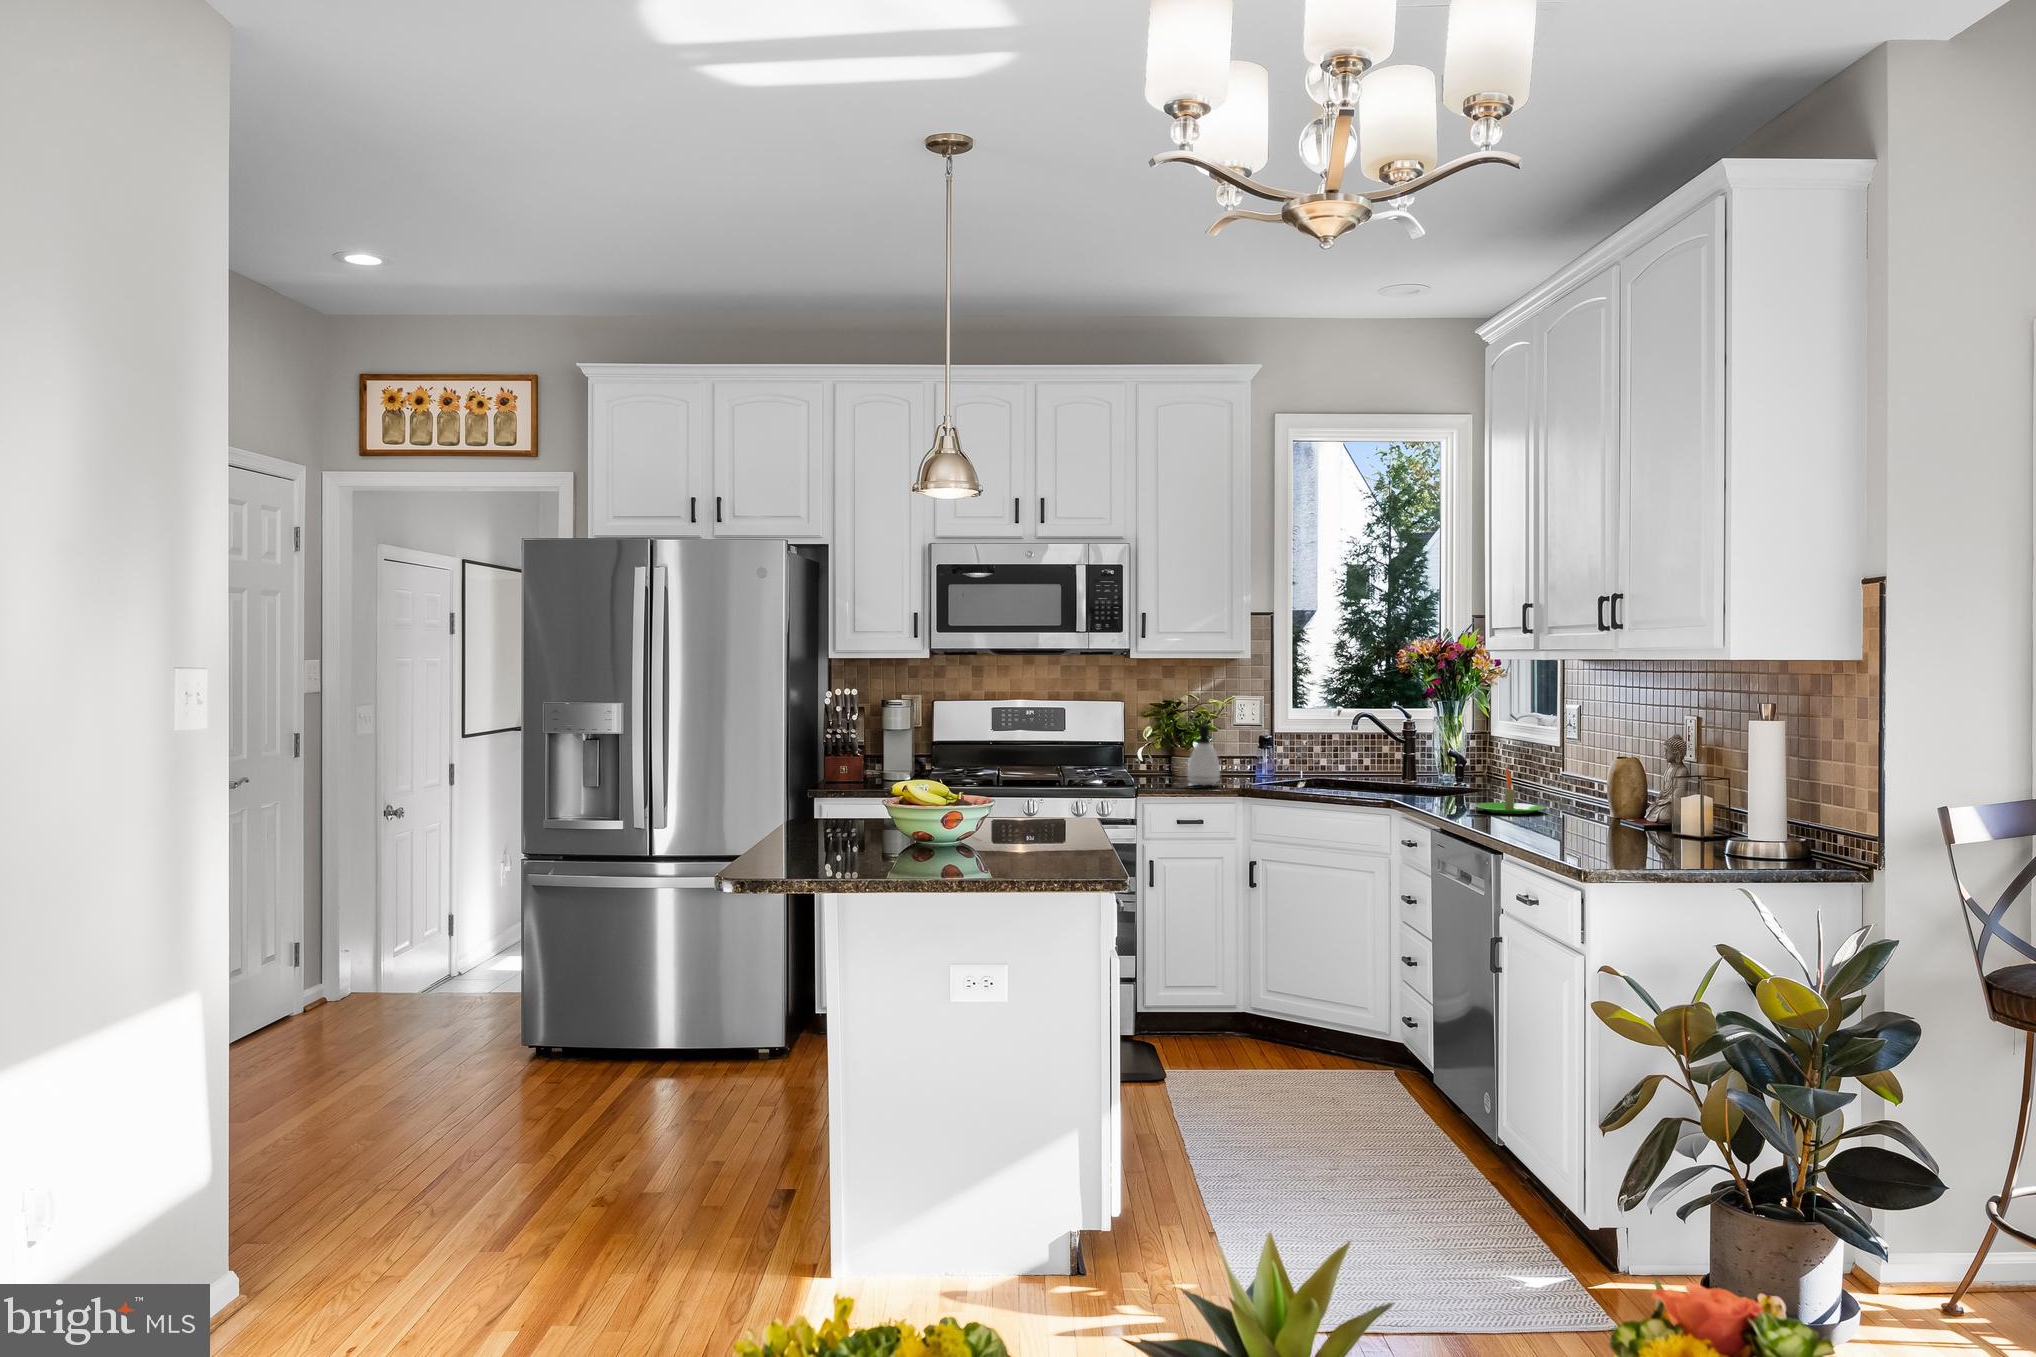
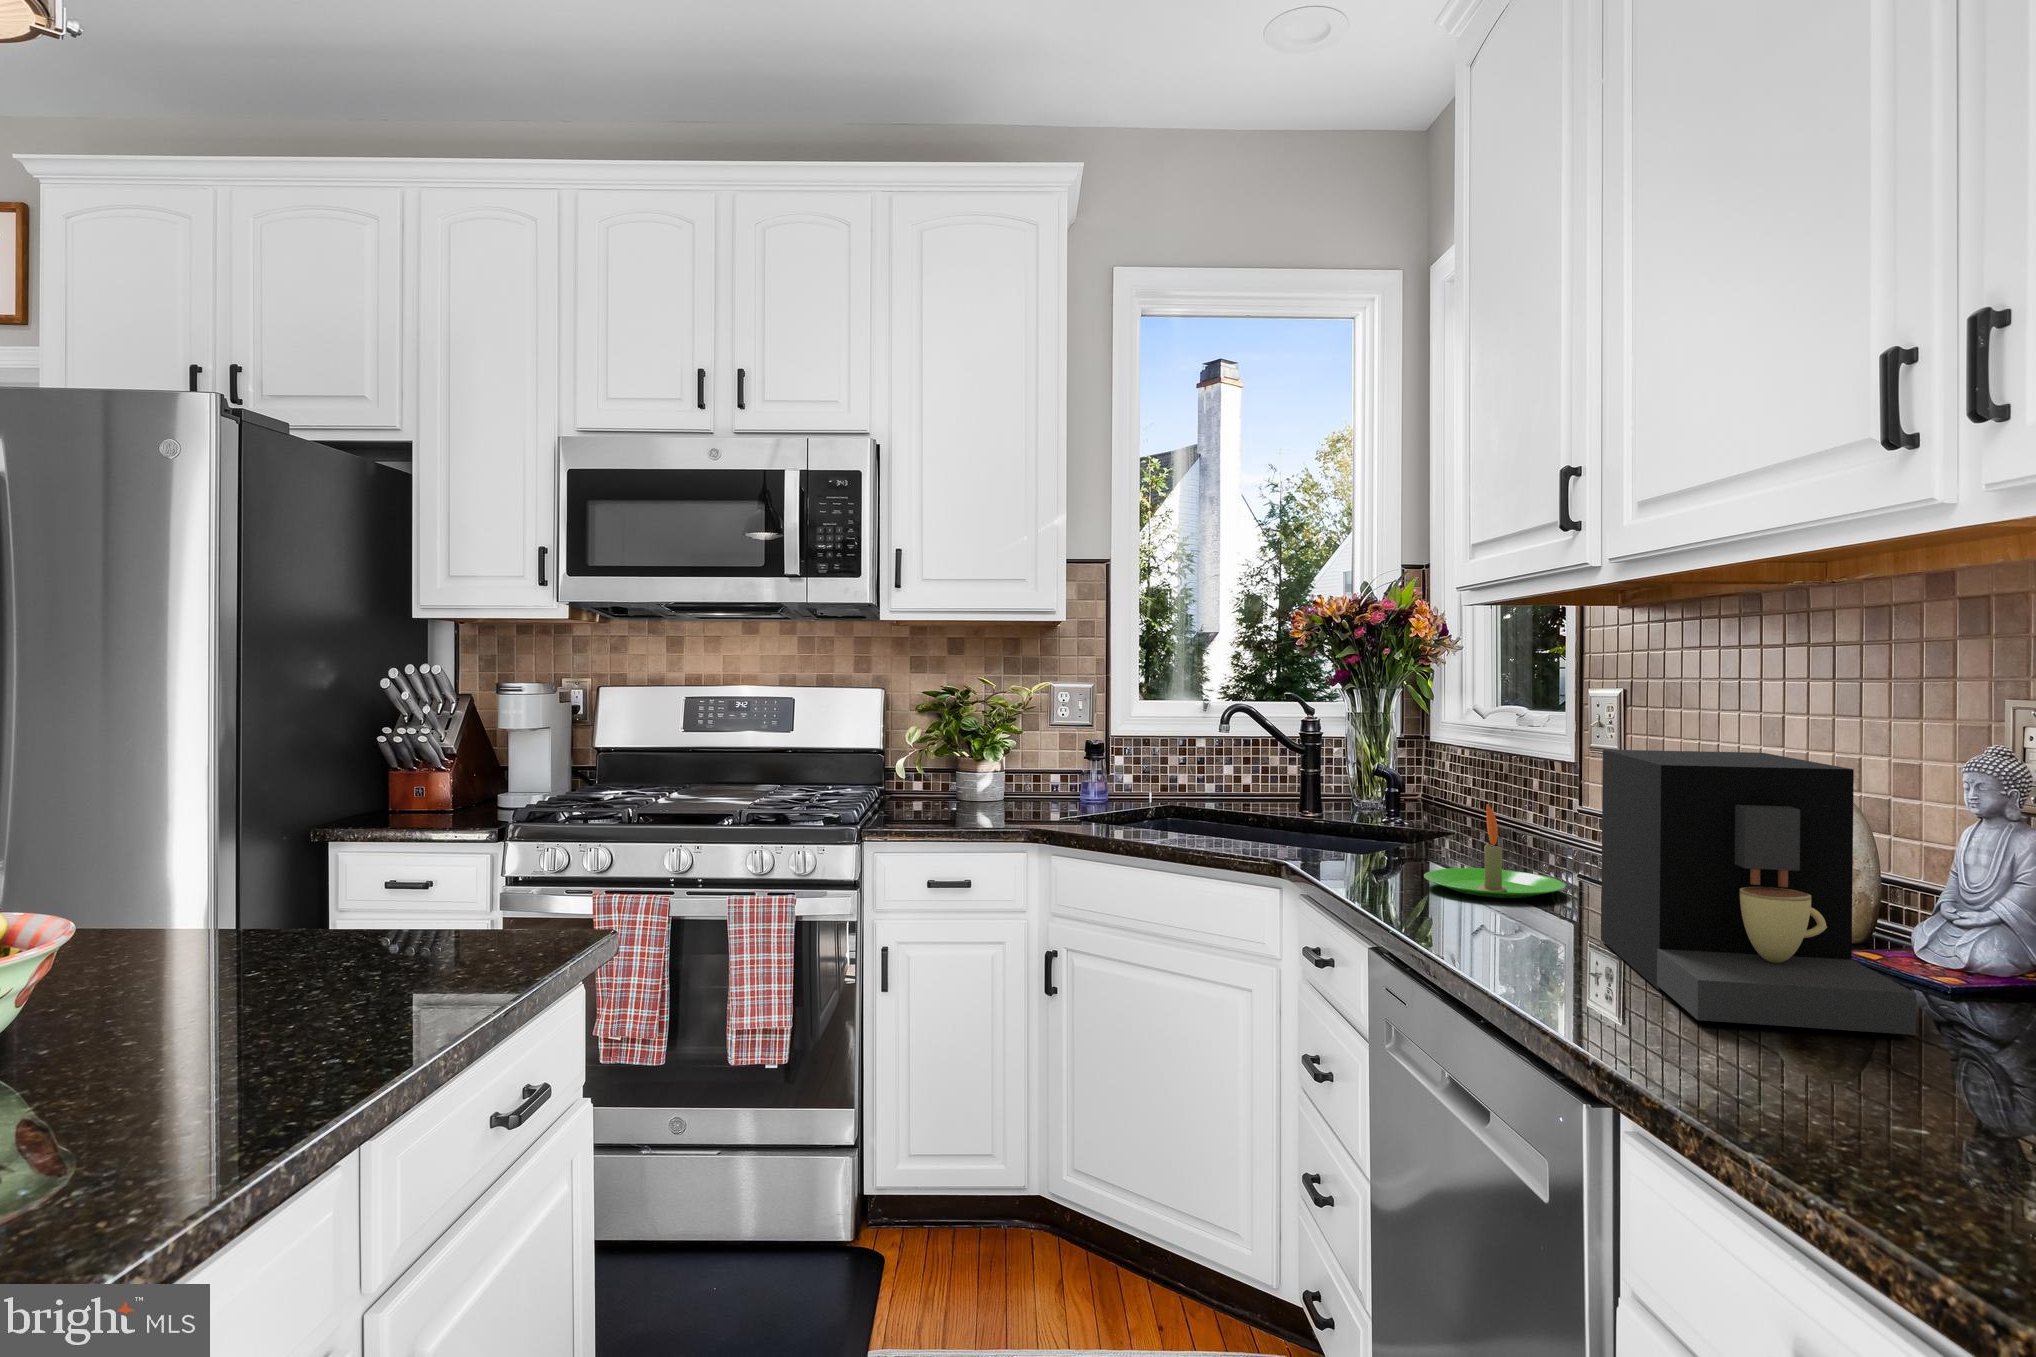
soap dispenser: present [1188,725,1220,785] -> none [956,722,1010,819]
coffee maker: none [1549,739,1643,842] -> present [1601,750,1916,1035]

